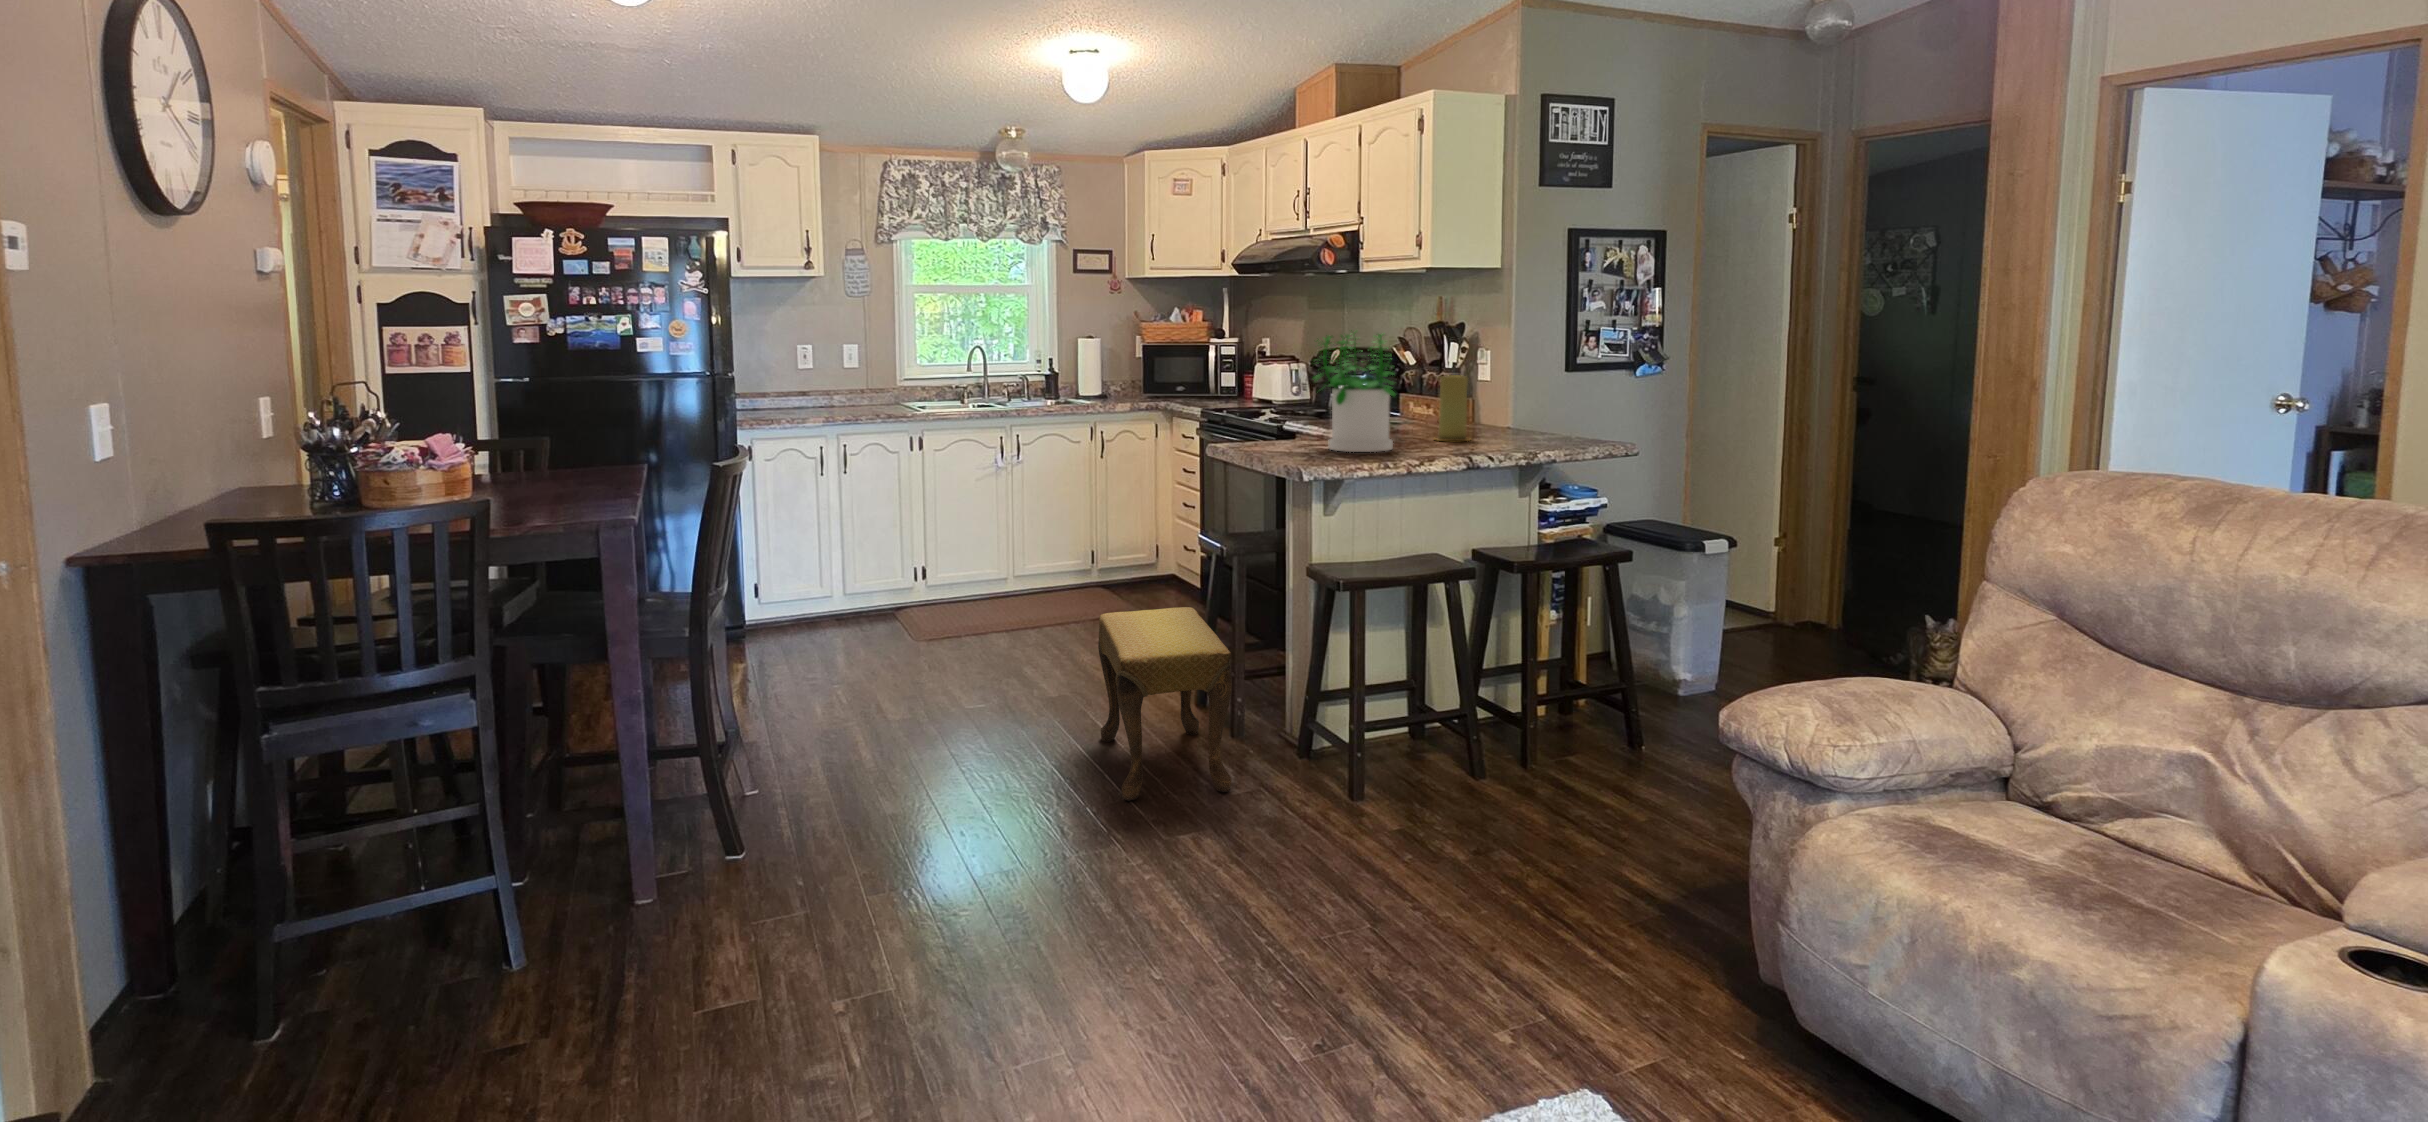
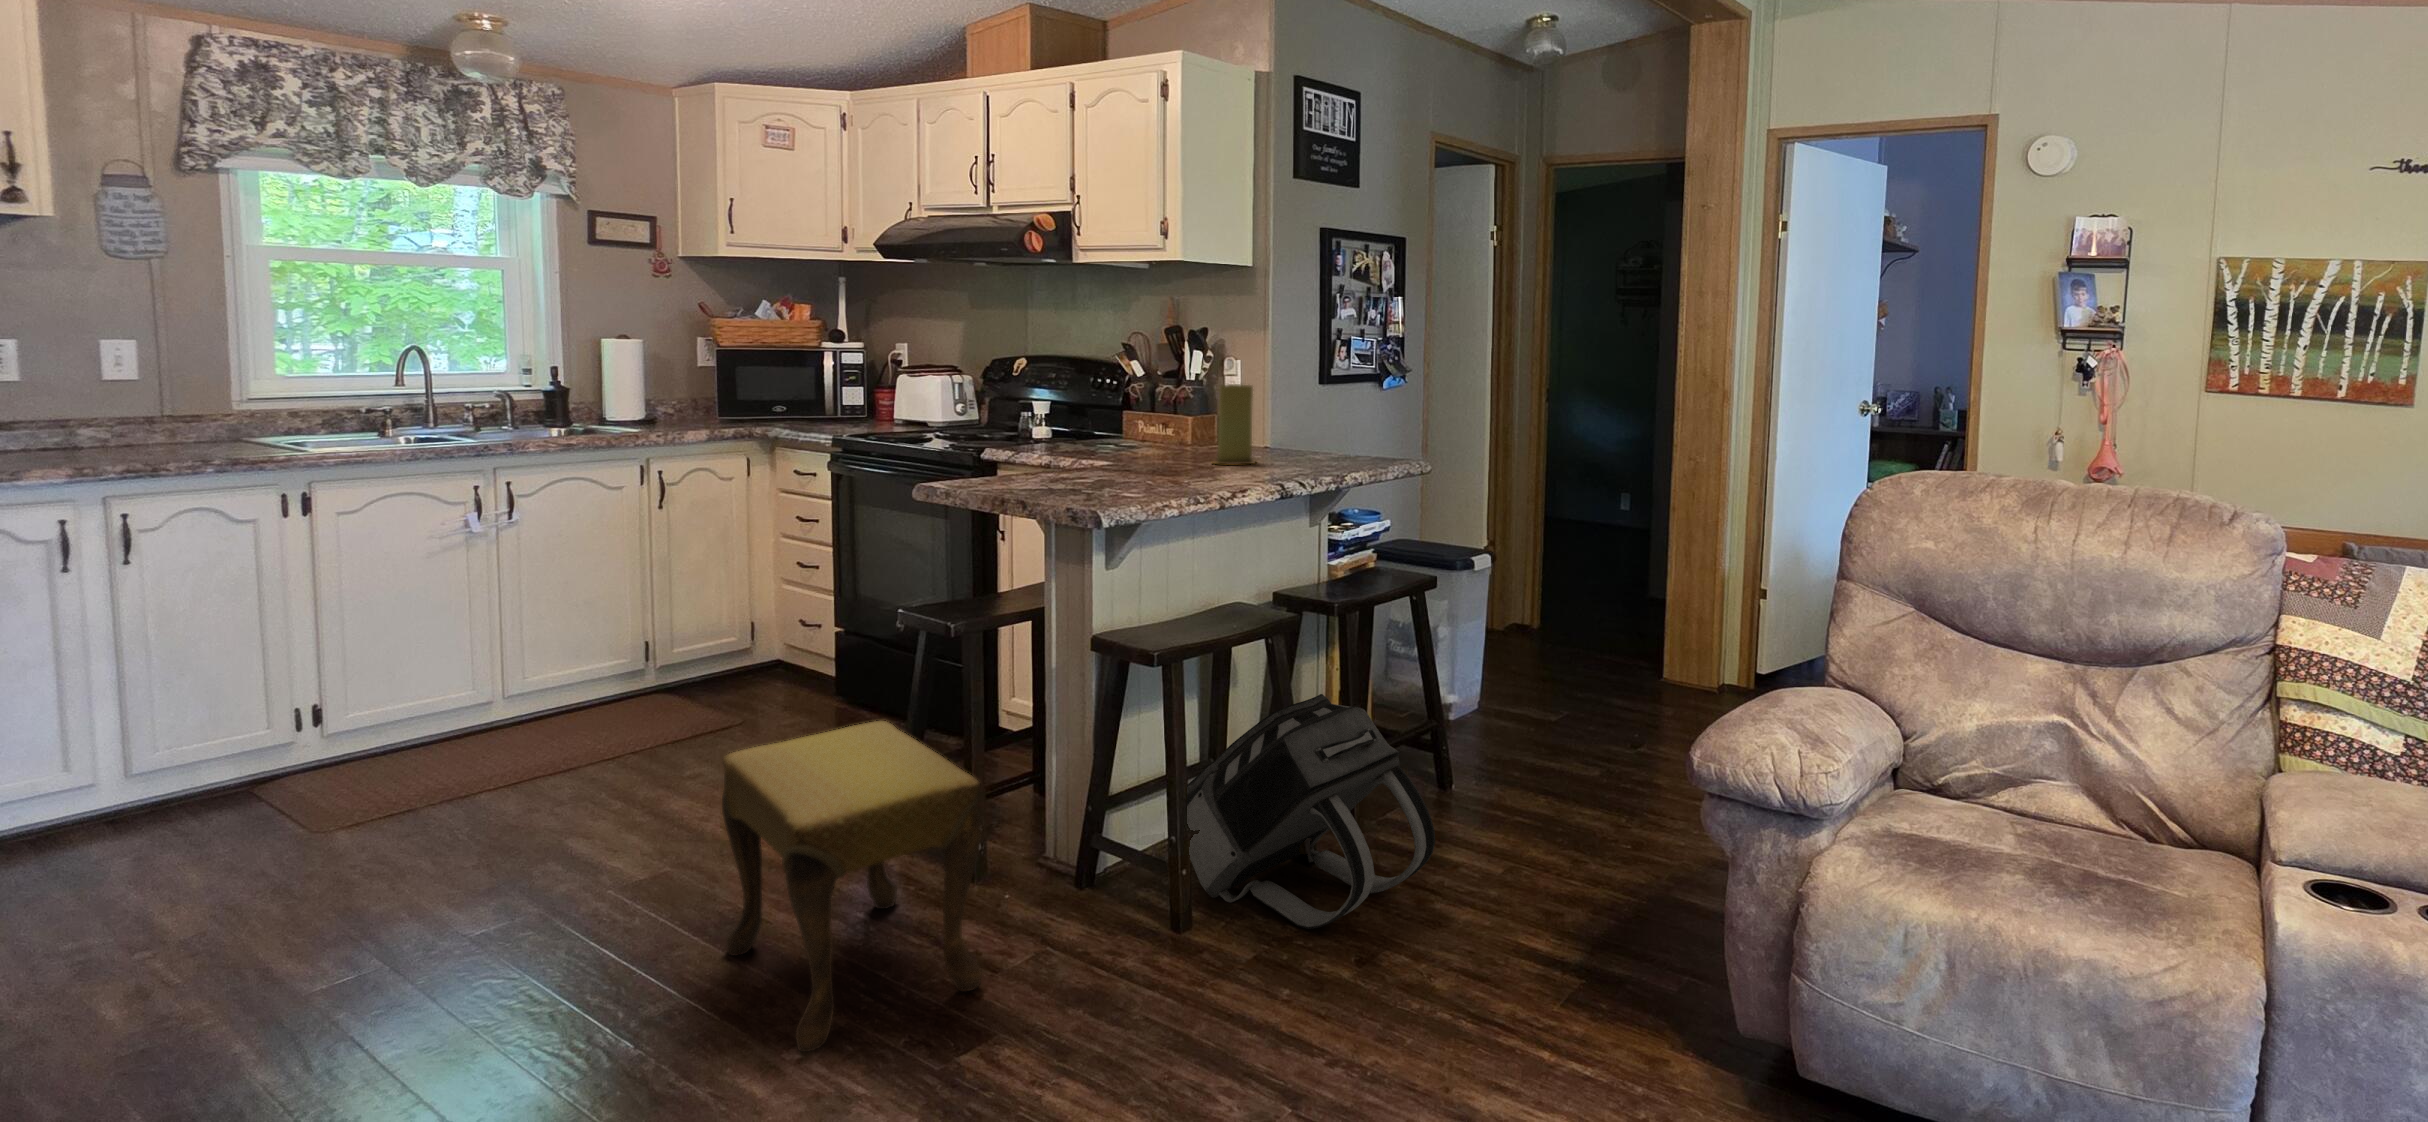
potted plant: present [1315,332,1395,452] -> none [1060,321,1184,481]
backpack: none [1379,632,1577,811] -> present [1187,694,1435,929]

